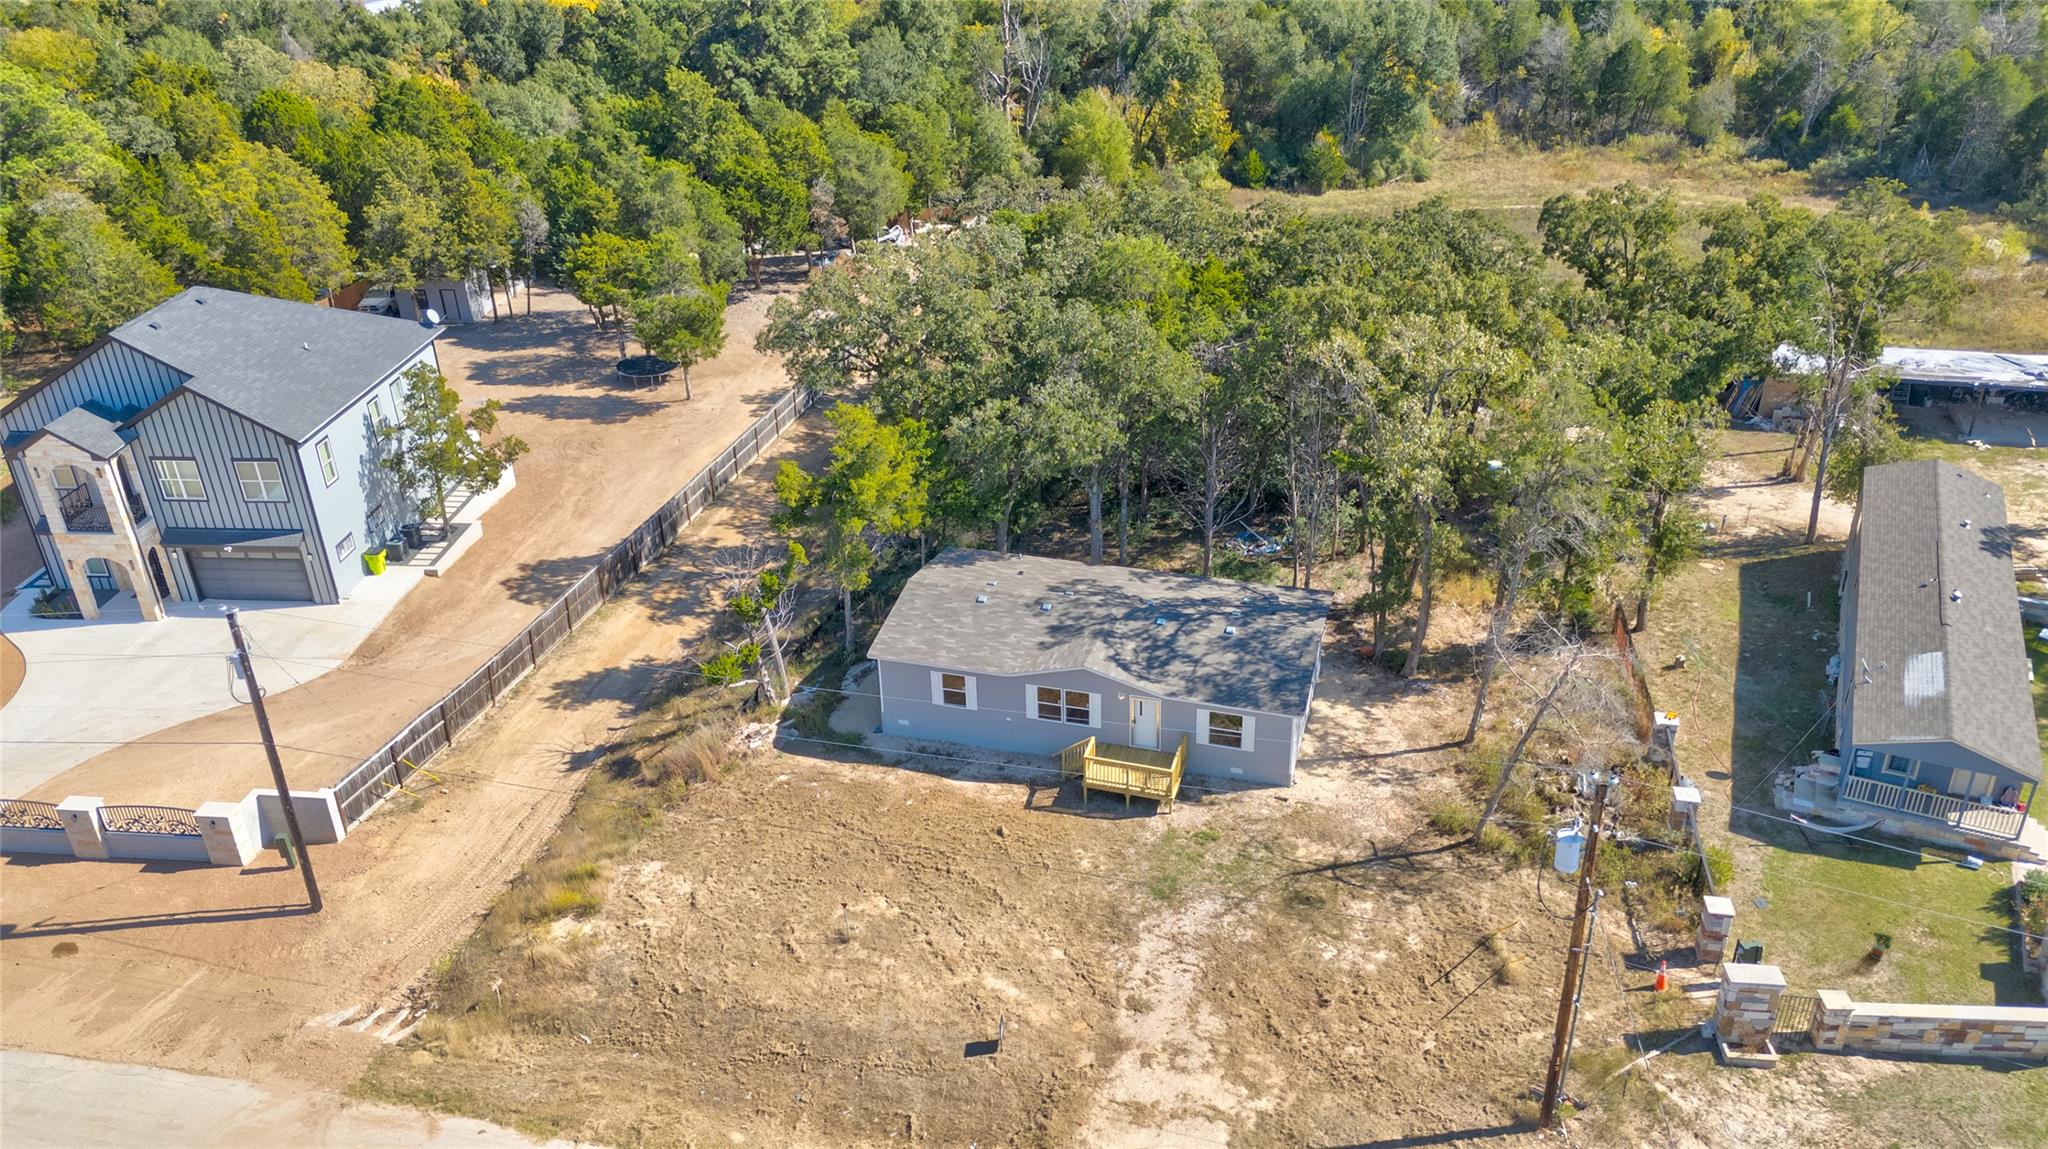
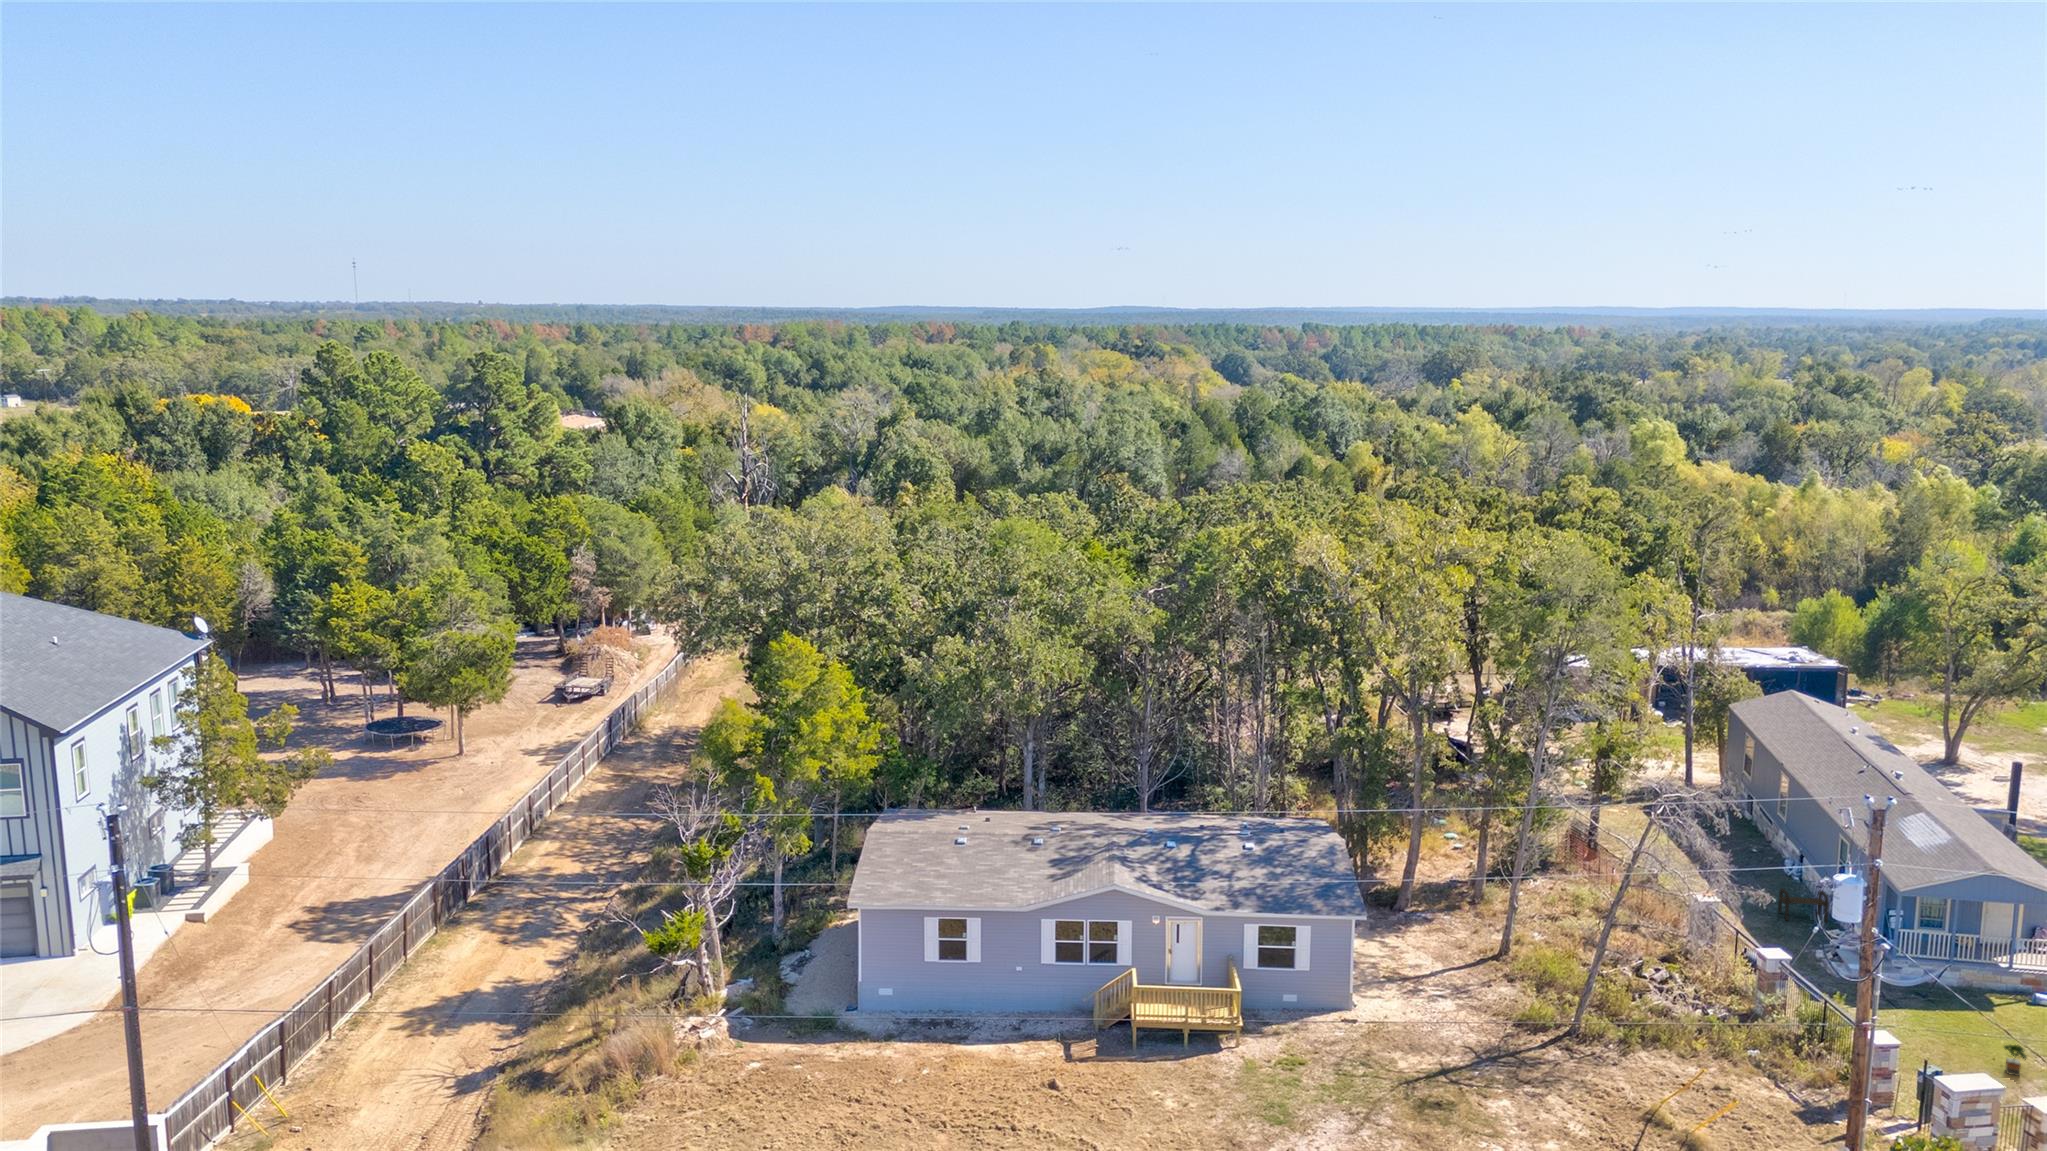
bench: none [1787,703,1838,743] -> present [1778,888,1829,923]

